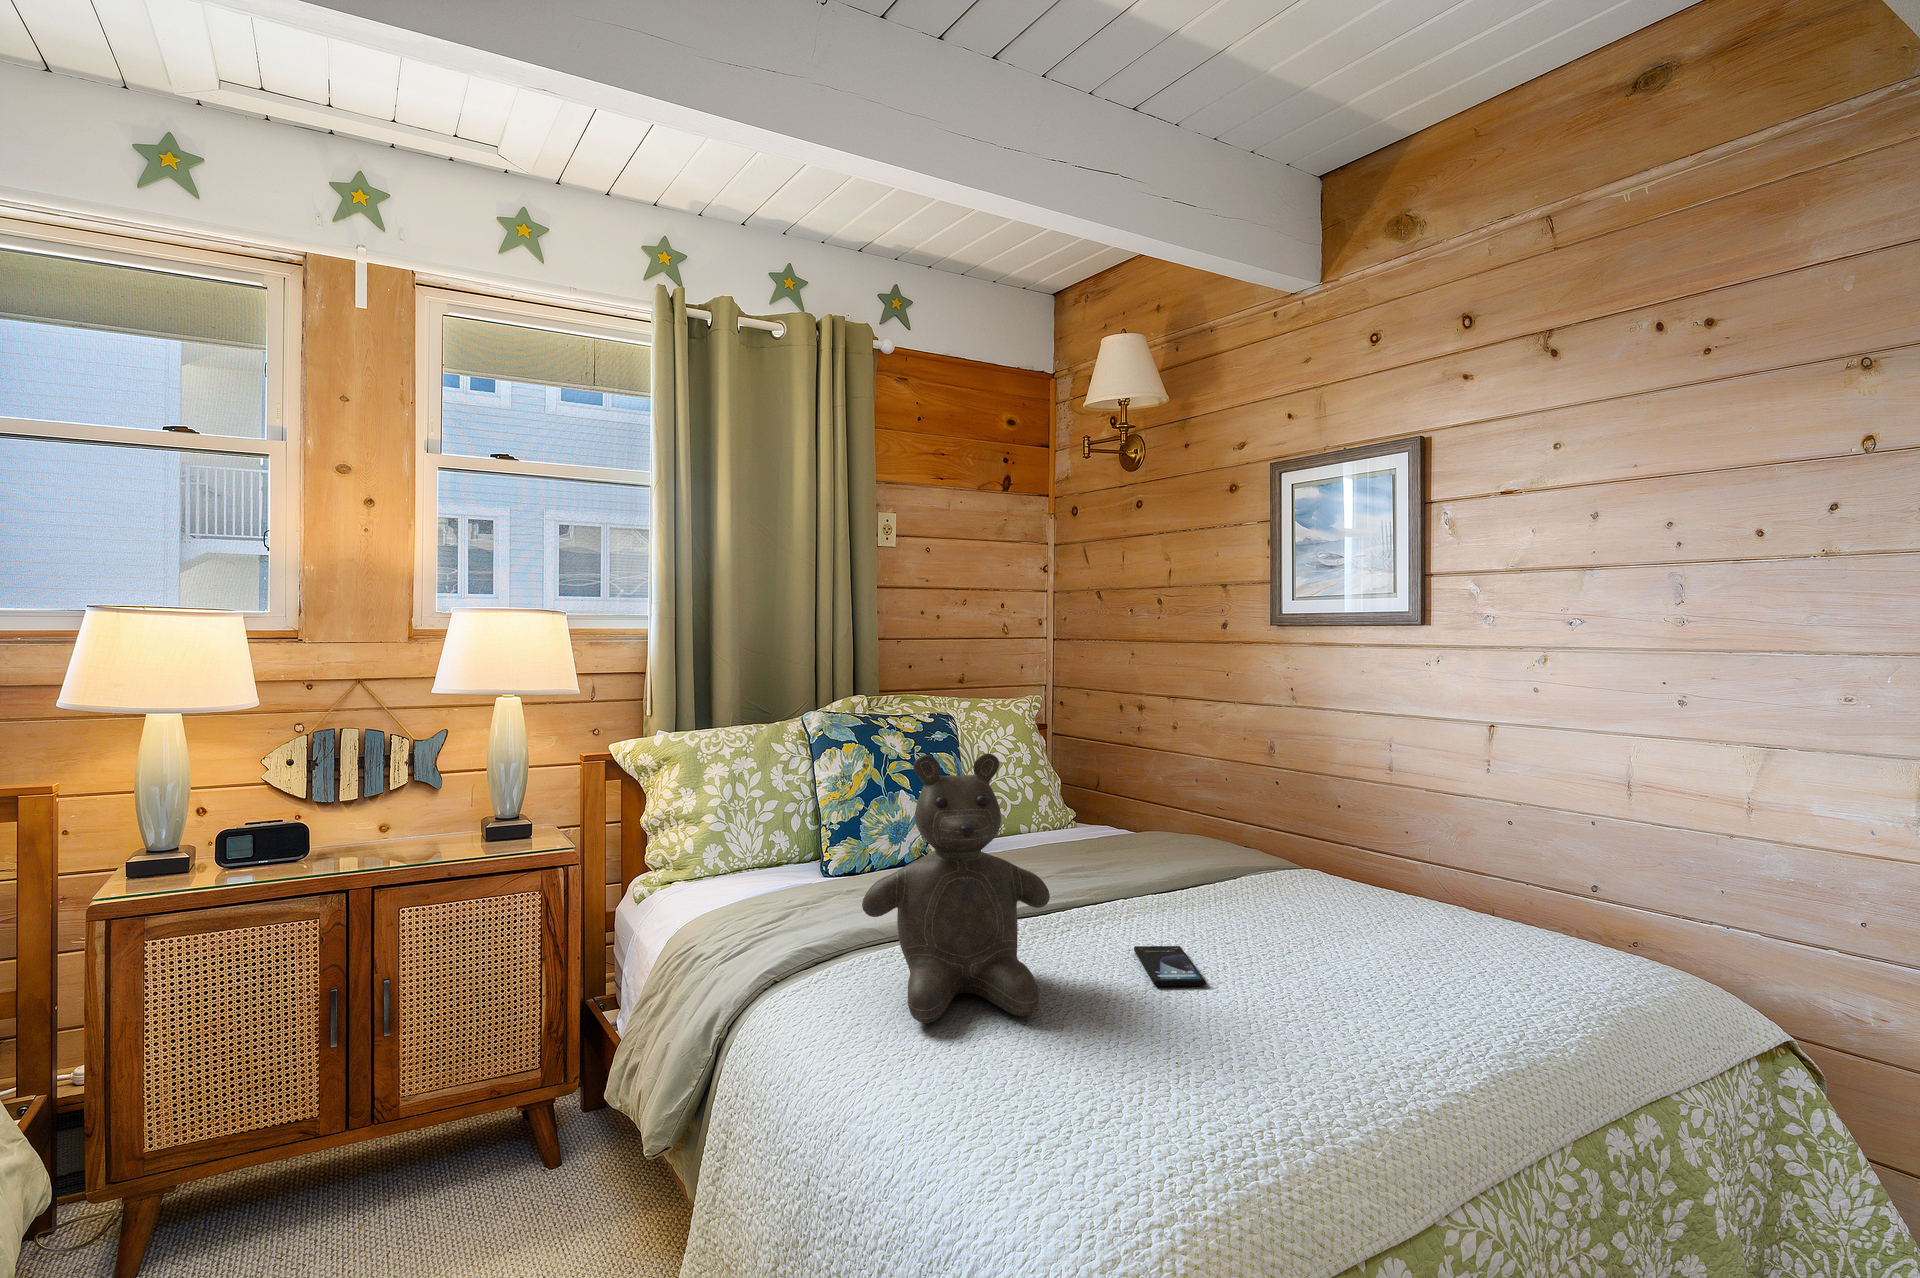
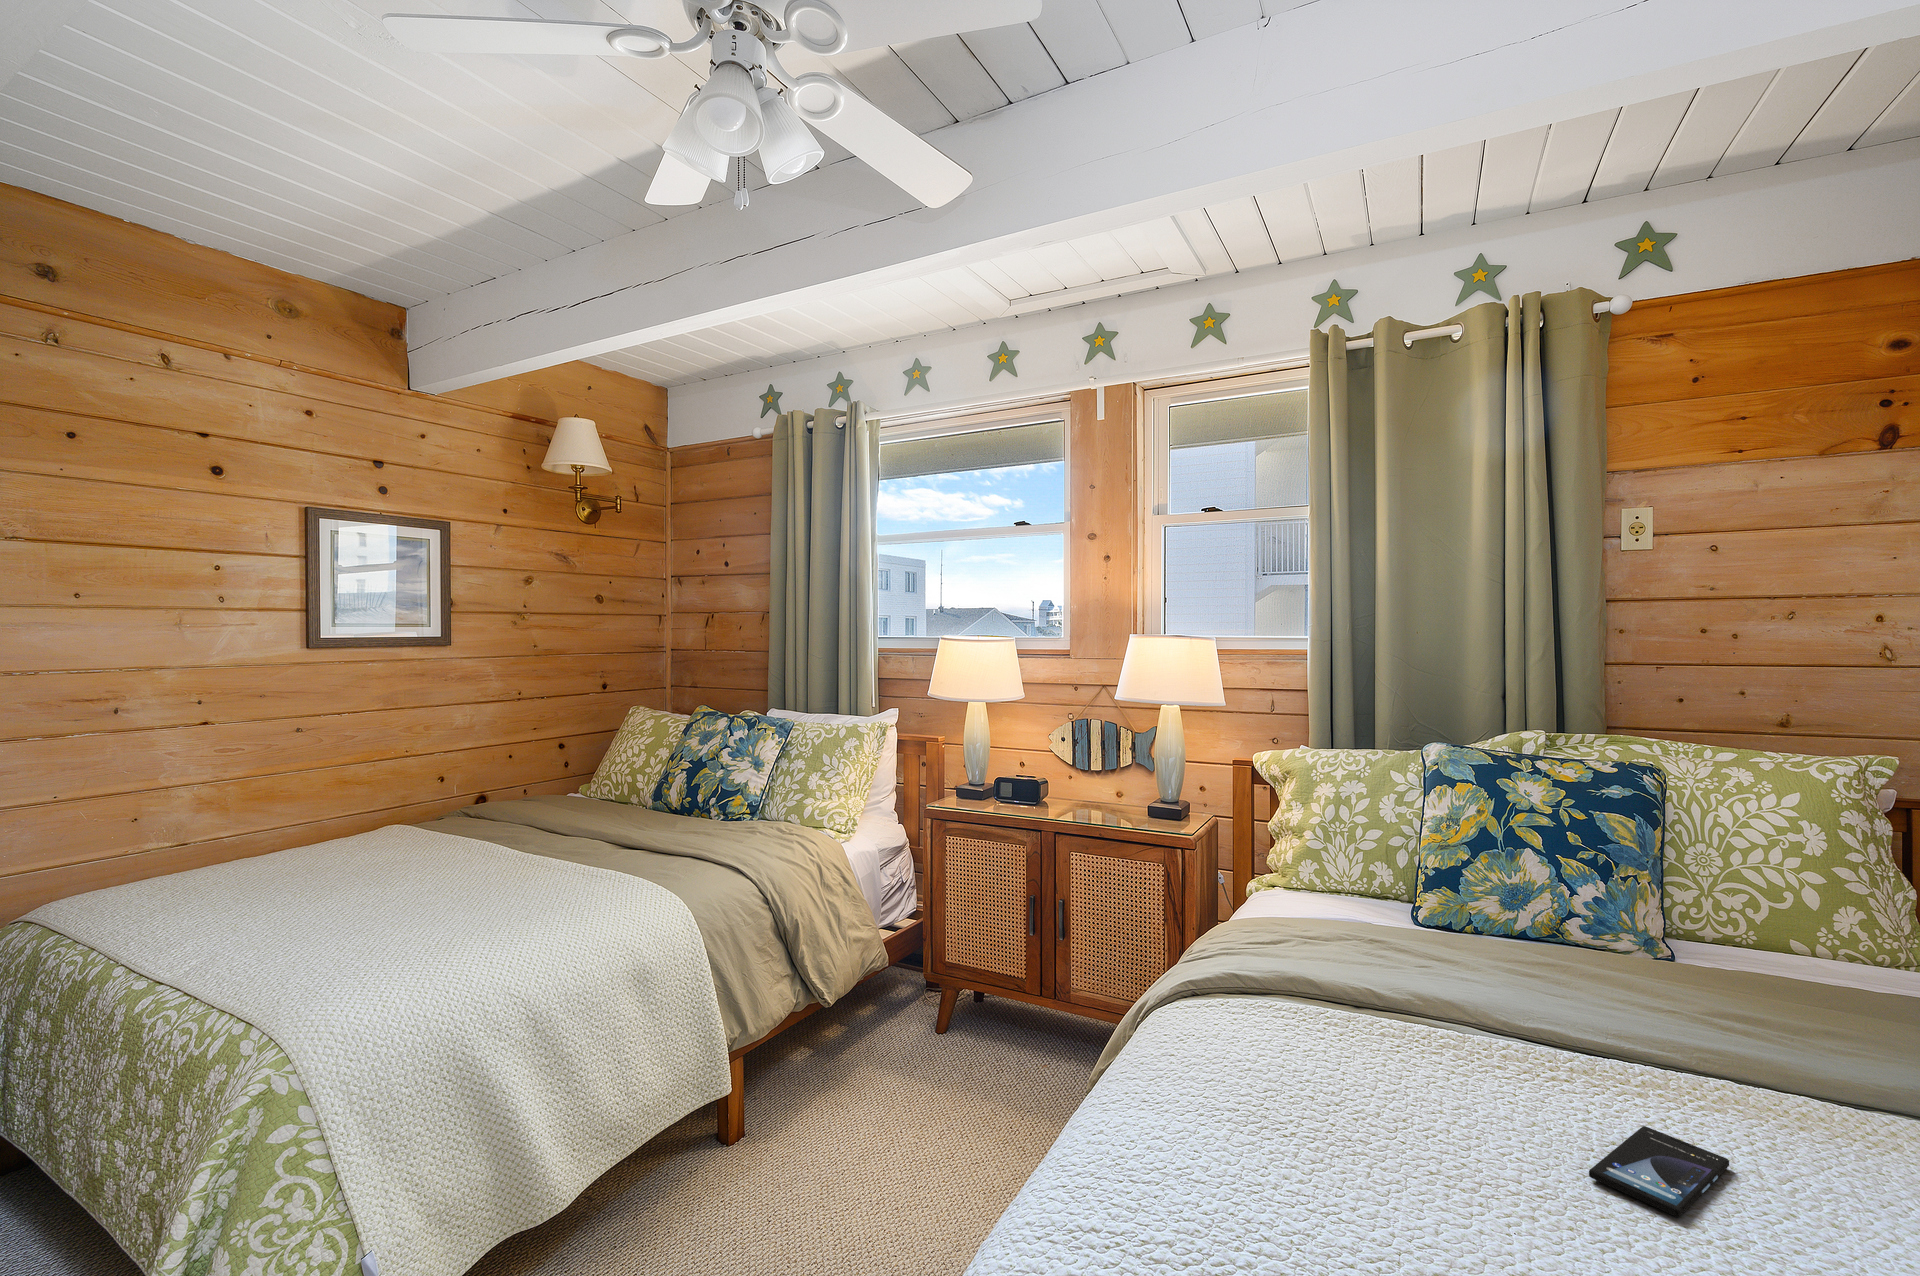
teddy bear: present [862,753,1050,1023] -> none [1237,803,1469,1117]

